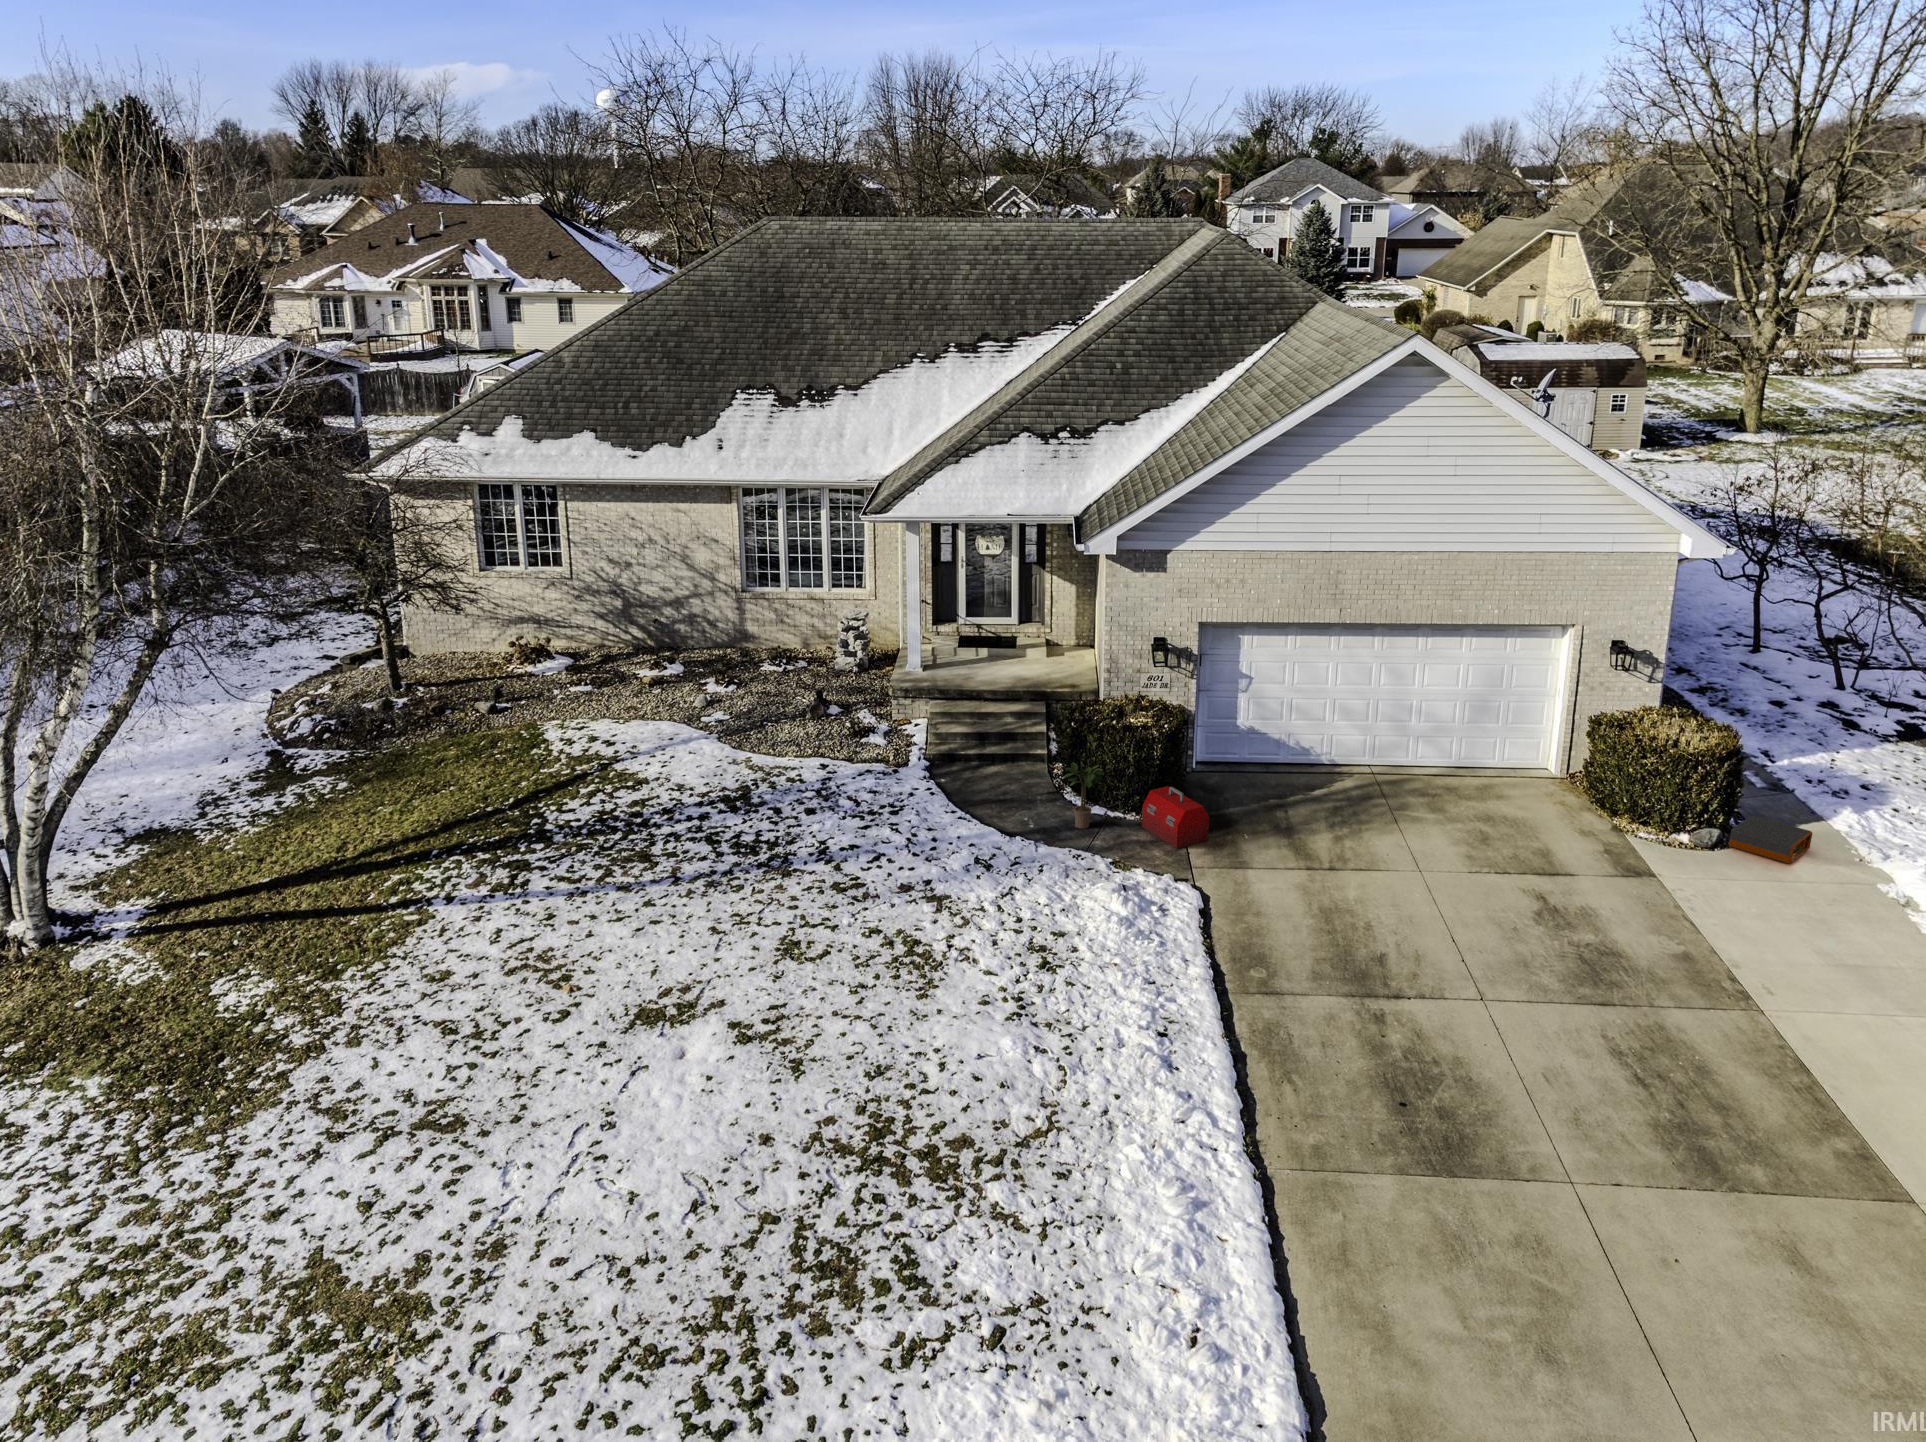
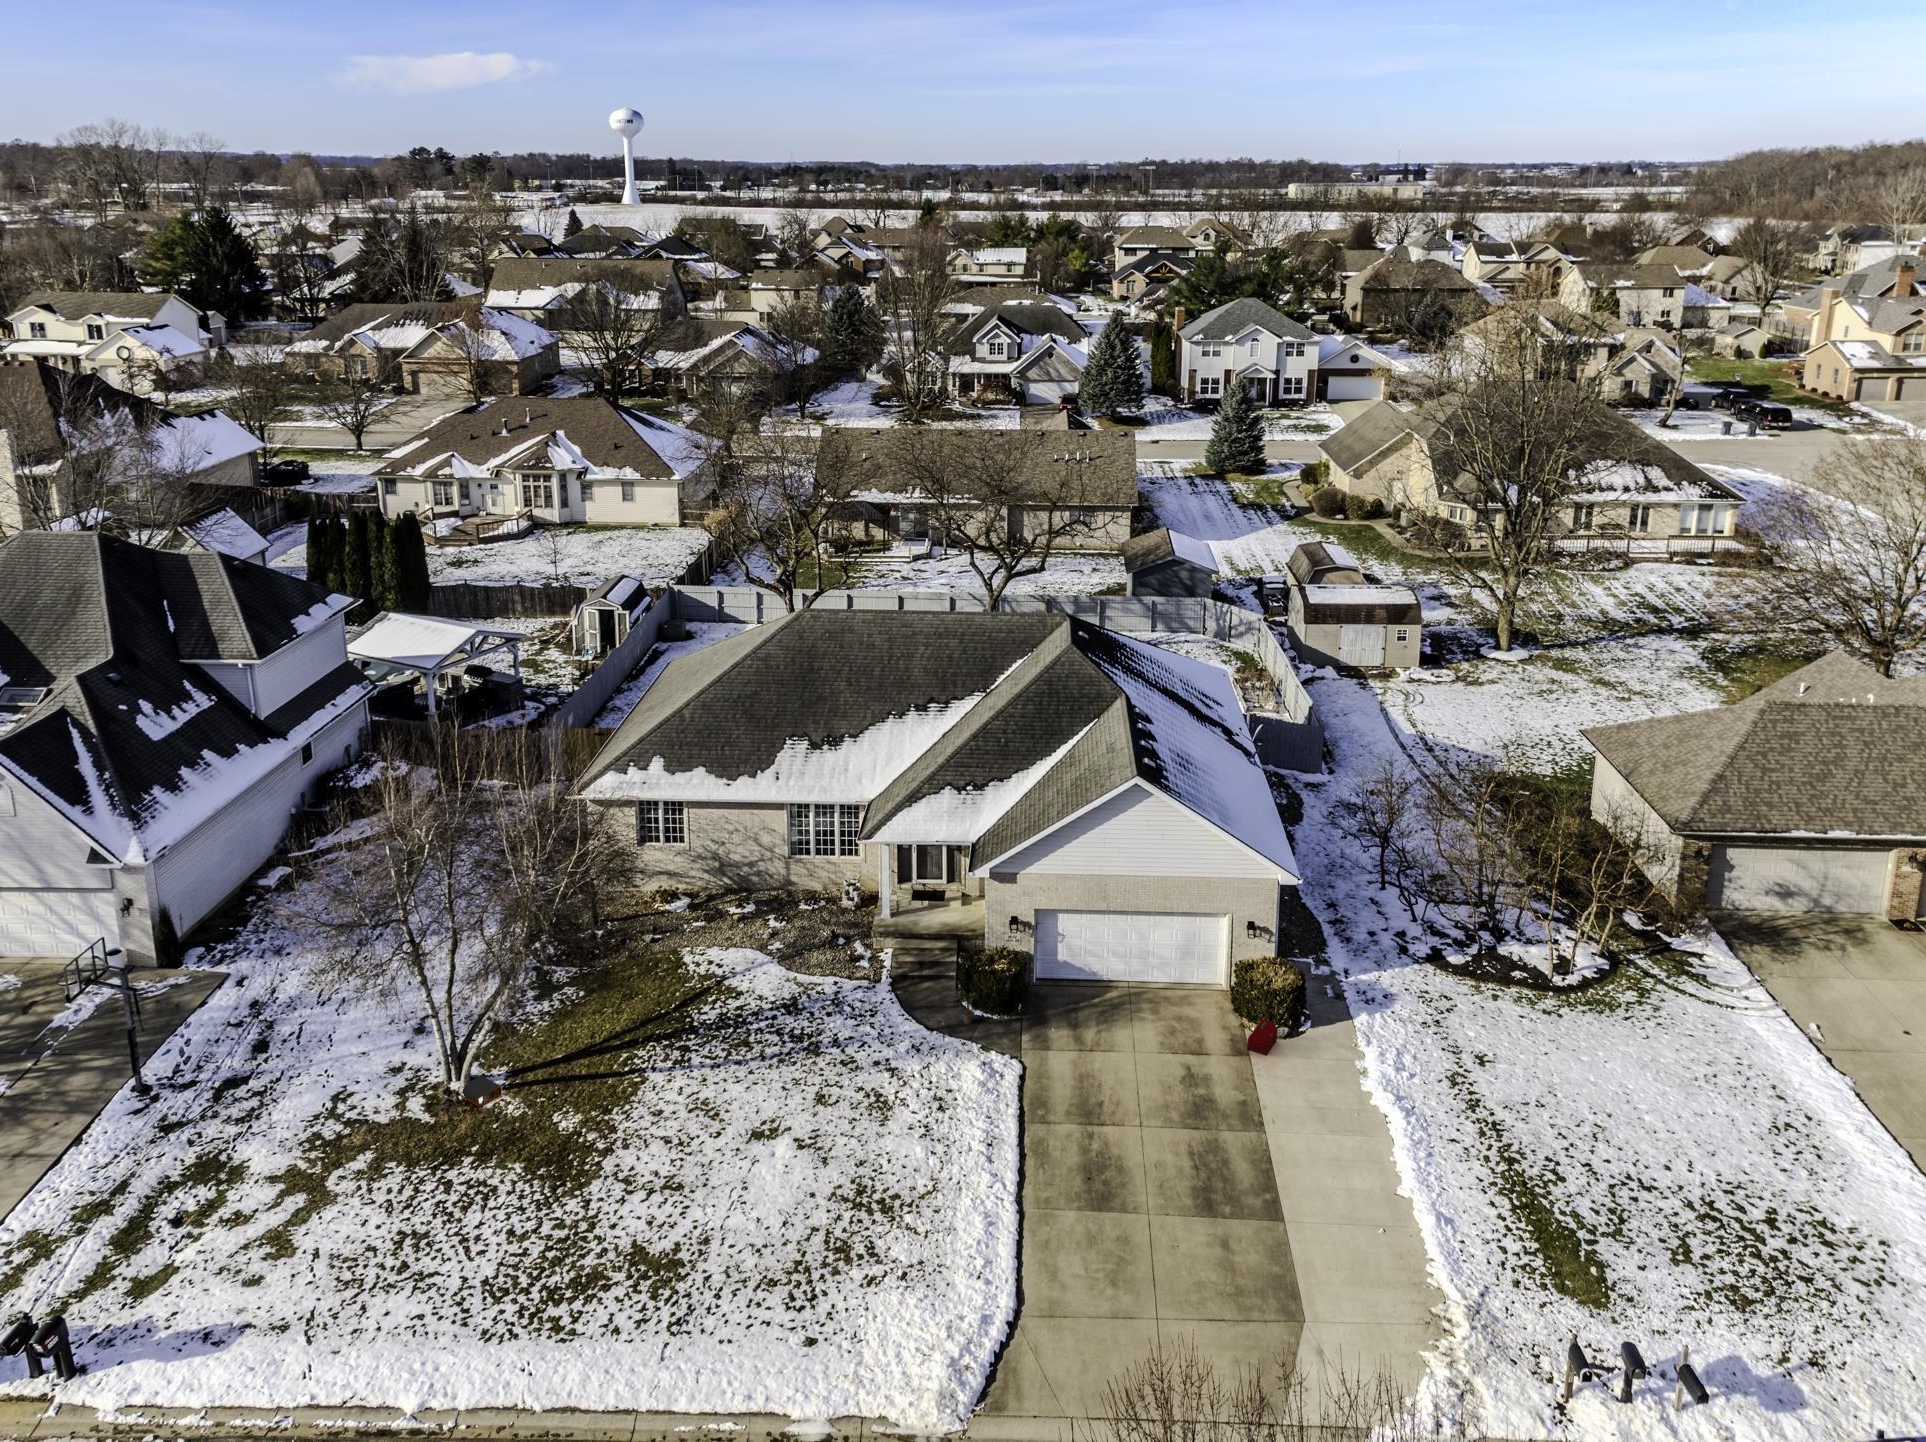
toolbox: present [1142,786,1209,849] -> present [1247,1020,1277,1055]
storage box: present [1729,815,1812,864] -> present [463,1076,502,1107]

